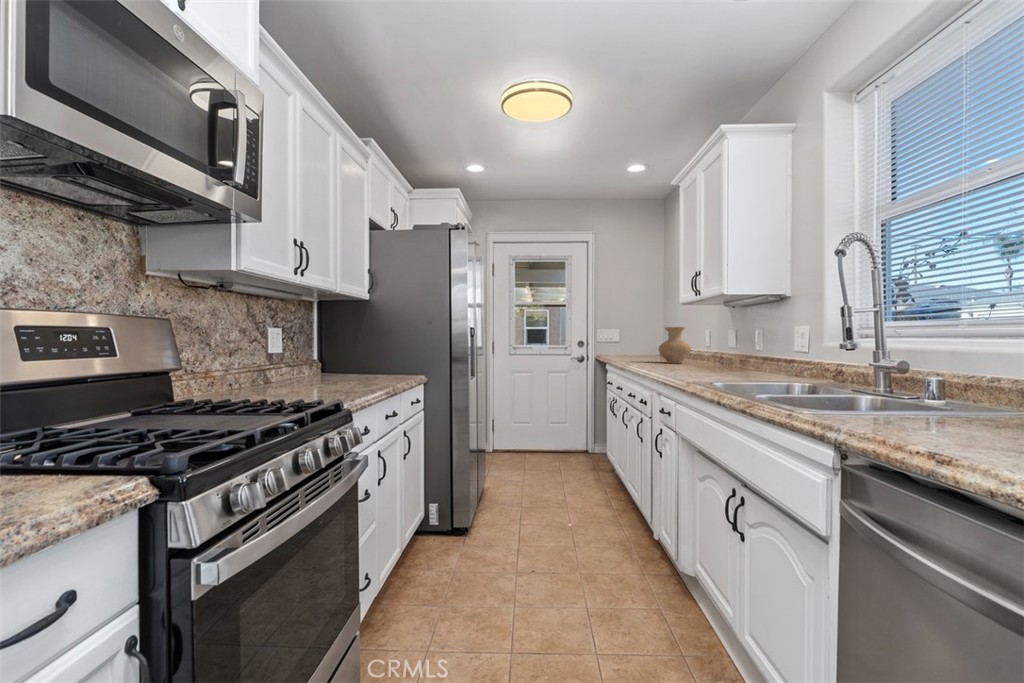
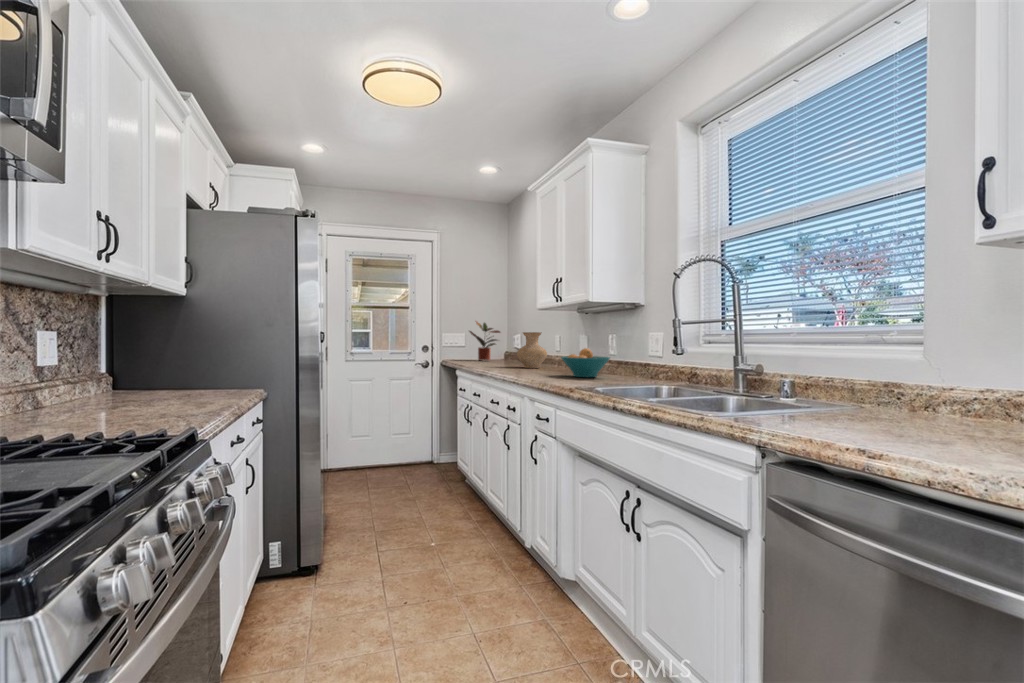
potted plant: none [616,317,649,356] -> present [469,322,500,360]
fruit bowl: none [696,343,753,373] -> present [561,348,610,377]

